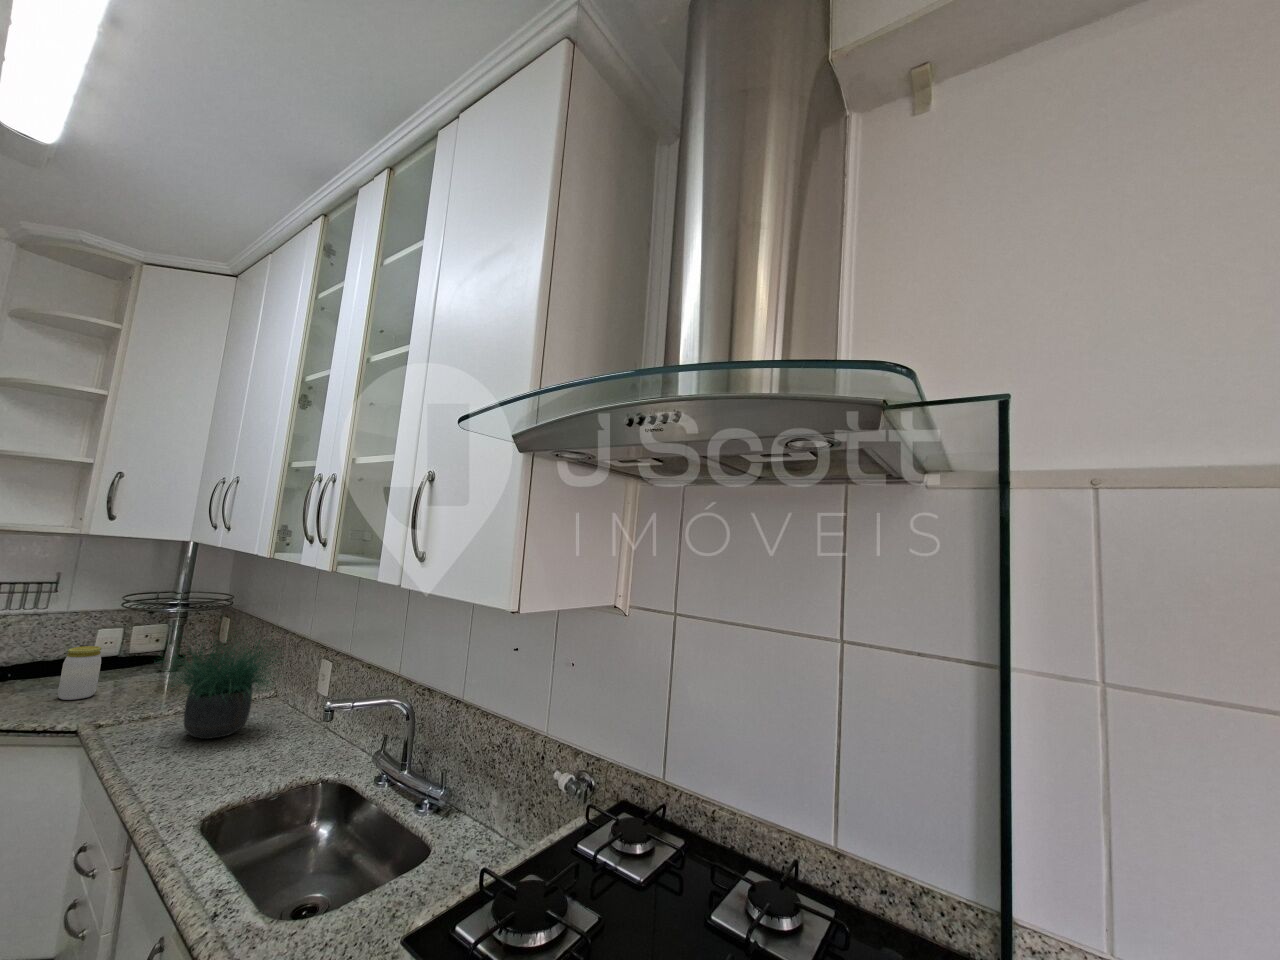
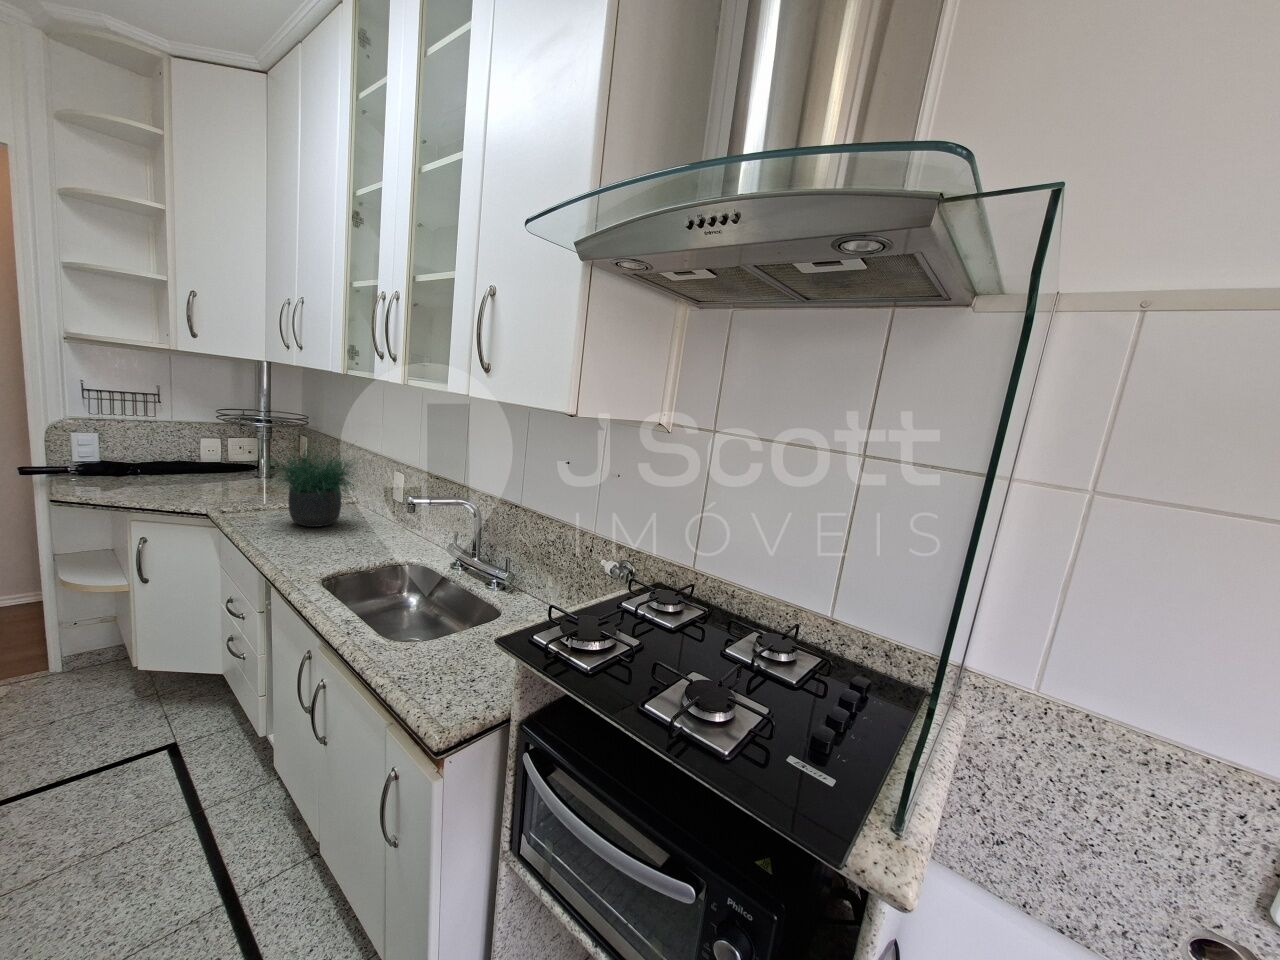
jar: present [58,646,101,700] -> none [181,449,211,492]

